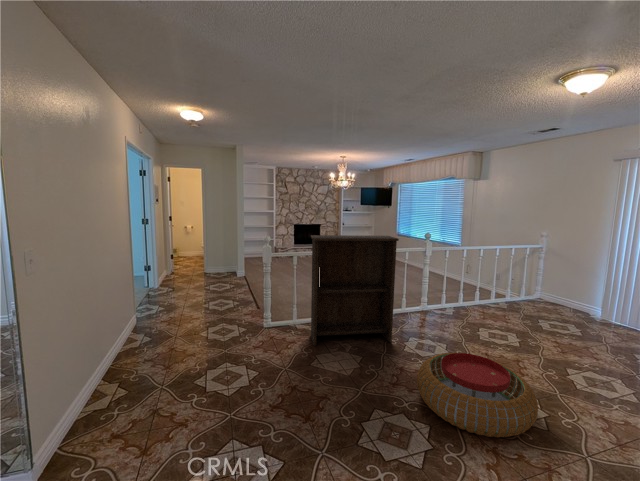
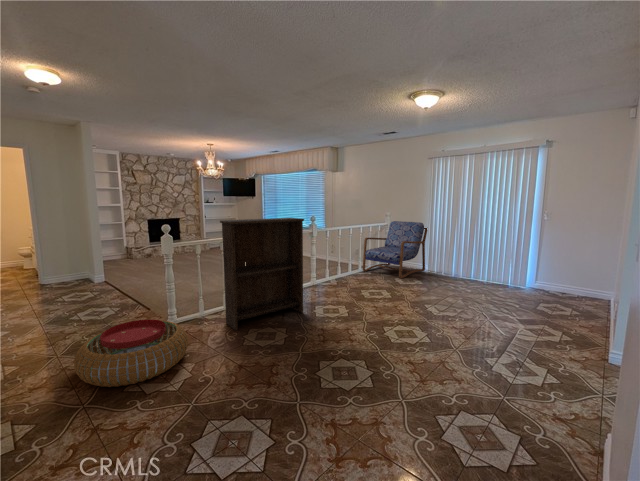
armchair: none [497,244,610,324] -> present [363,221,427,279]
pouf: present [417,353,538,437] -> present [74,319,188,387]

